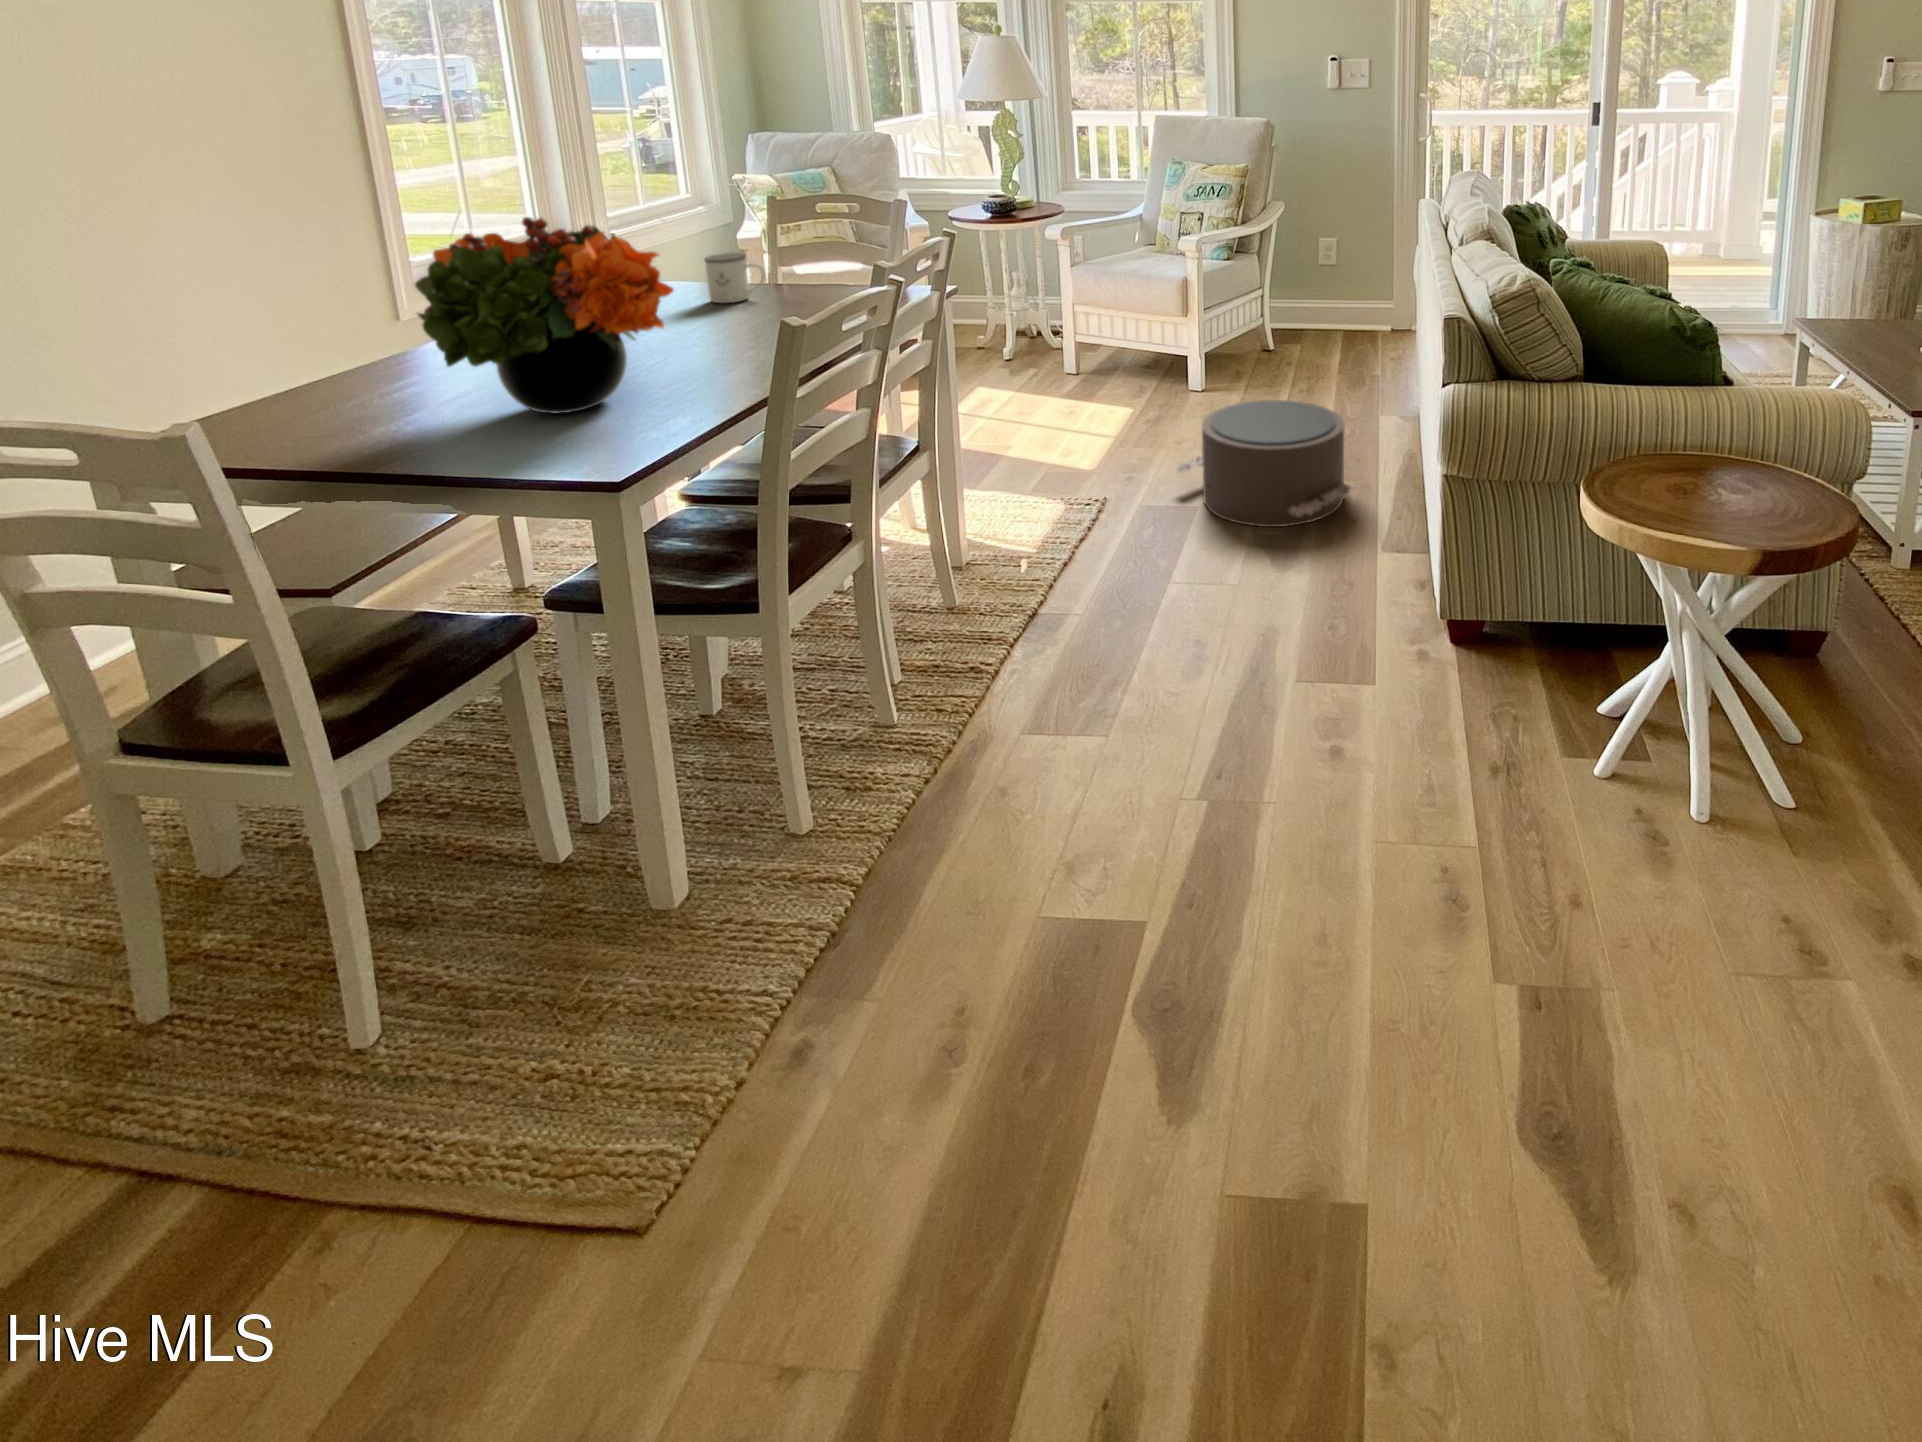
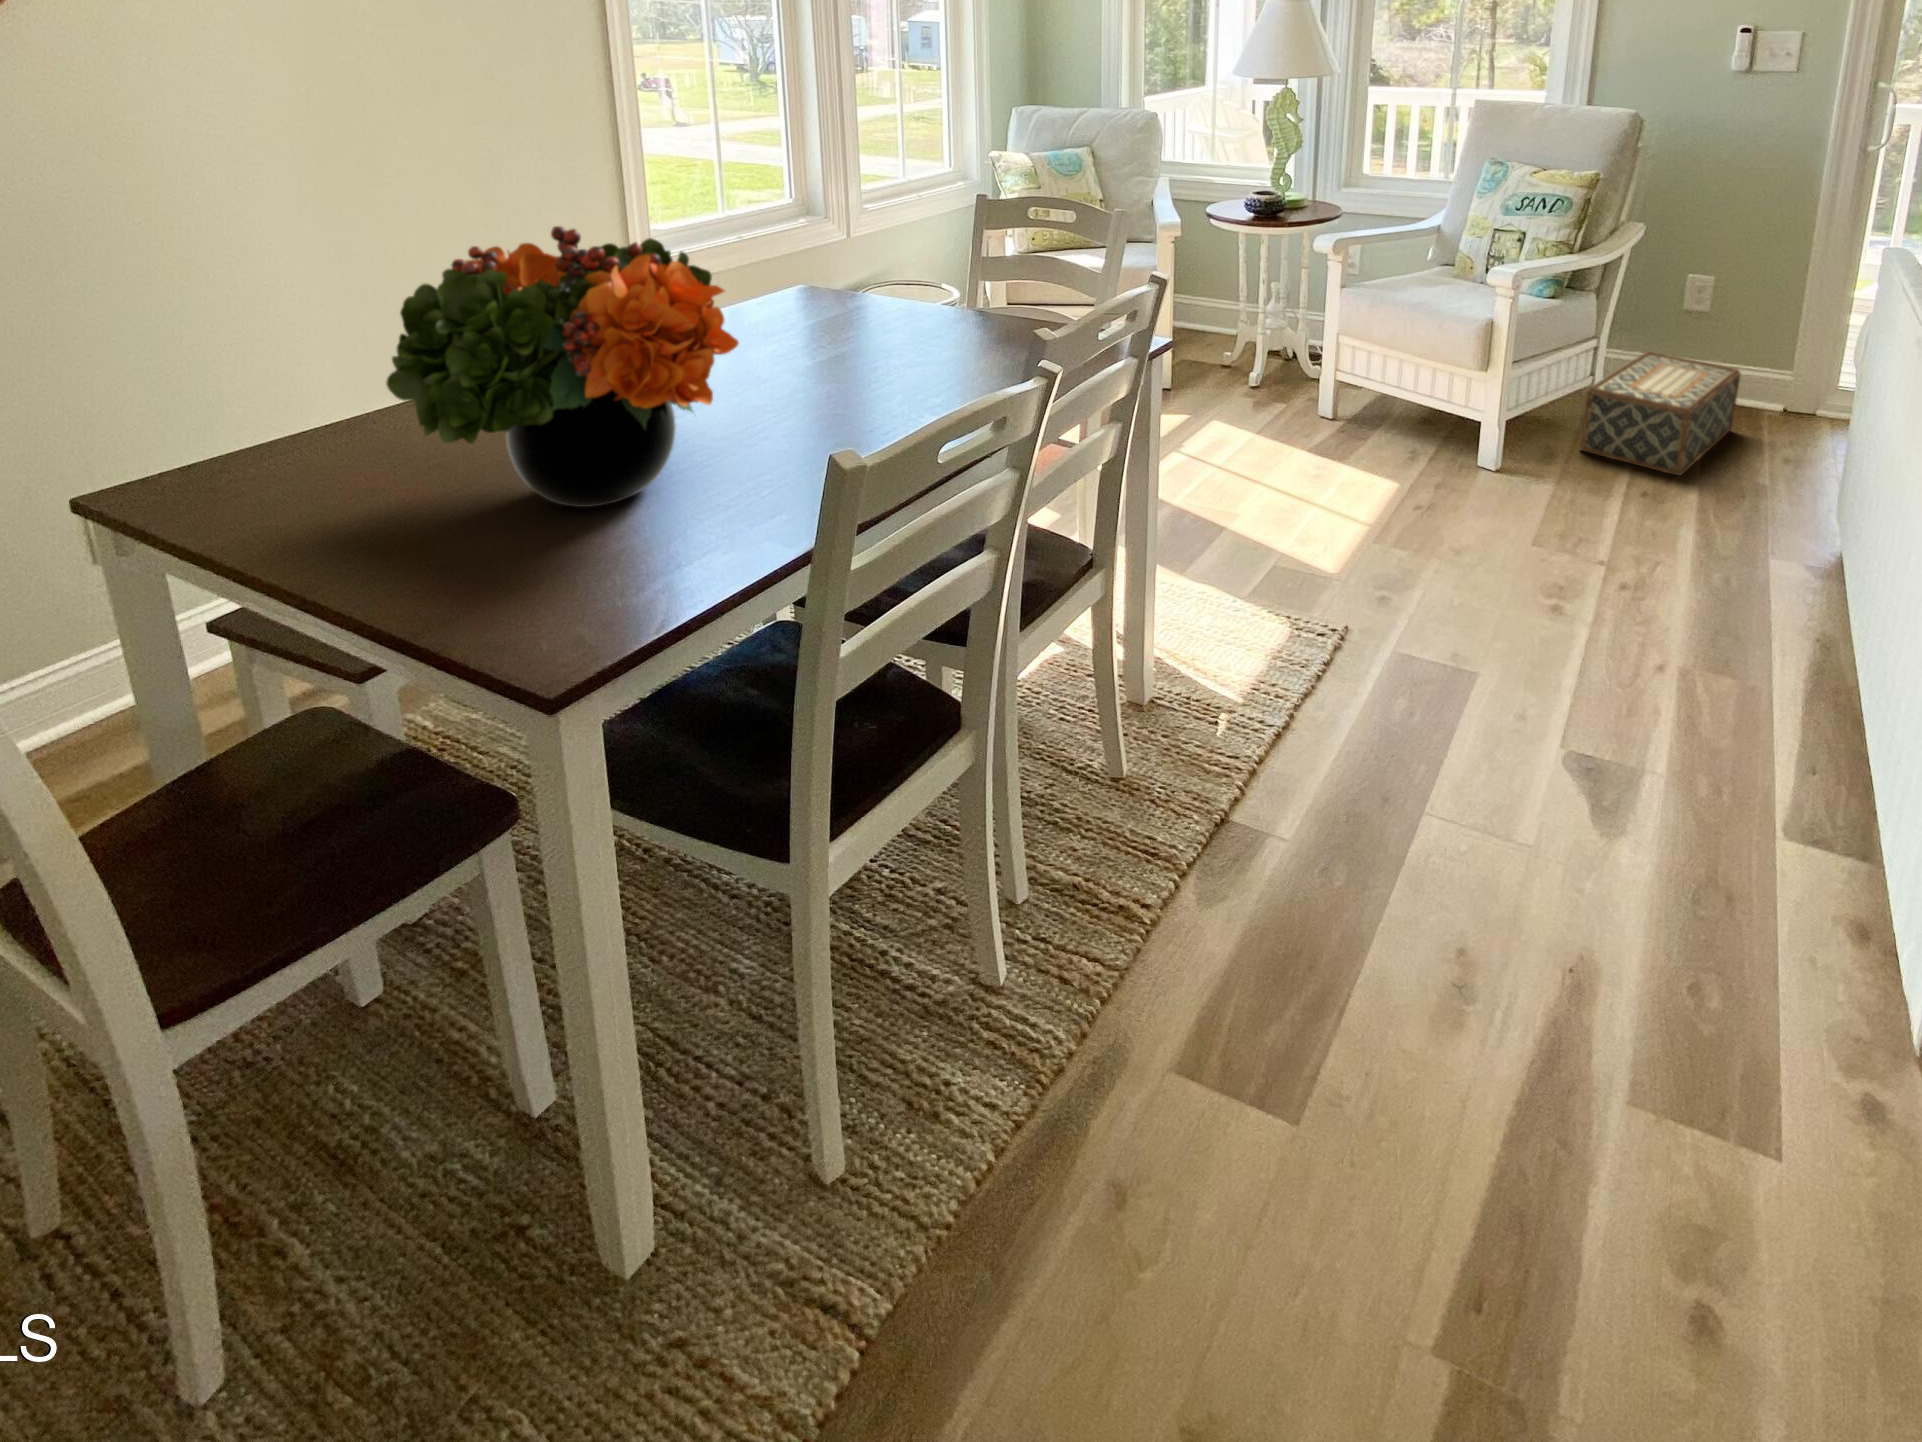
mug: present [705,253,765,303] -> none [862,264,932,330]
woven basket: none [1258,295,1359,376] -> present [1579,352,1741,476]
pouf: present [1176,400,1351,527] -> none [1449,528,1750,750]

